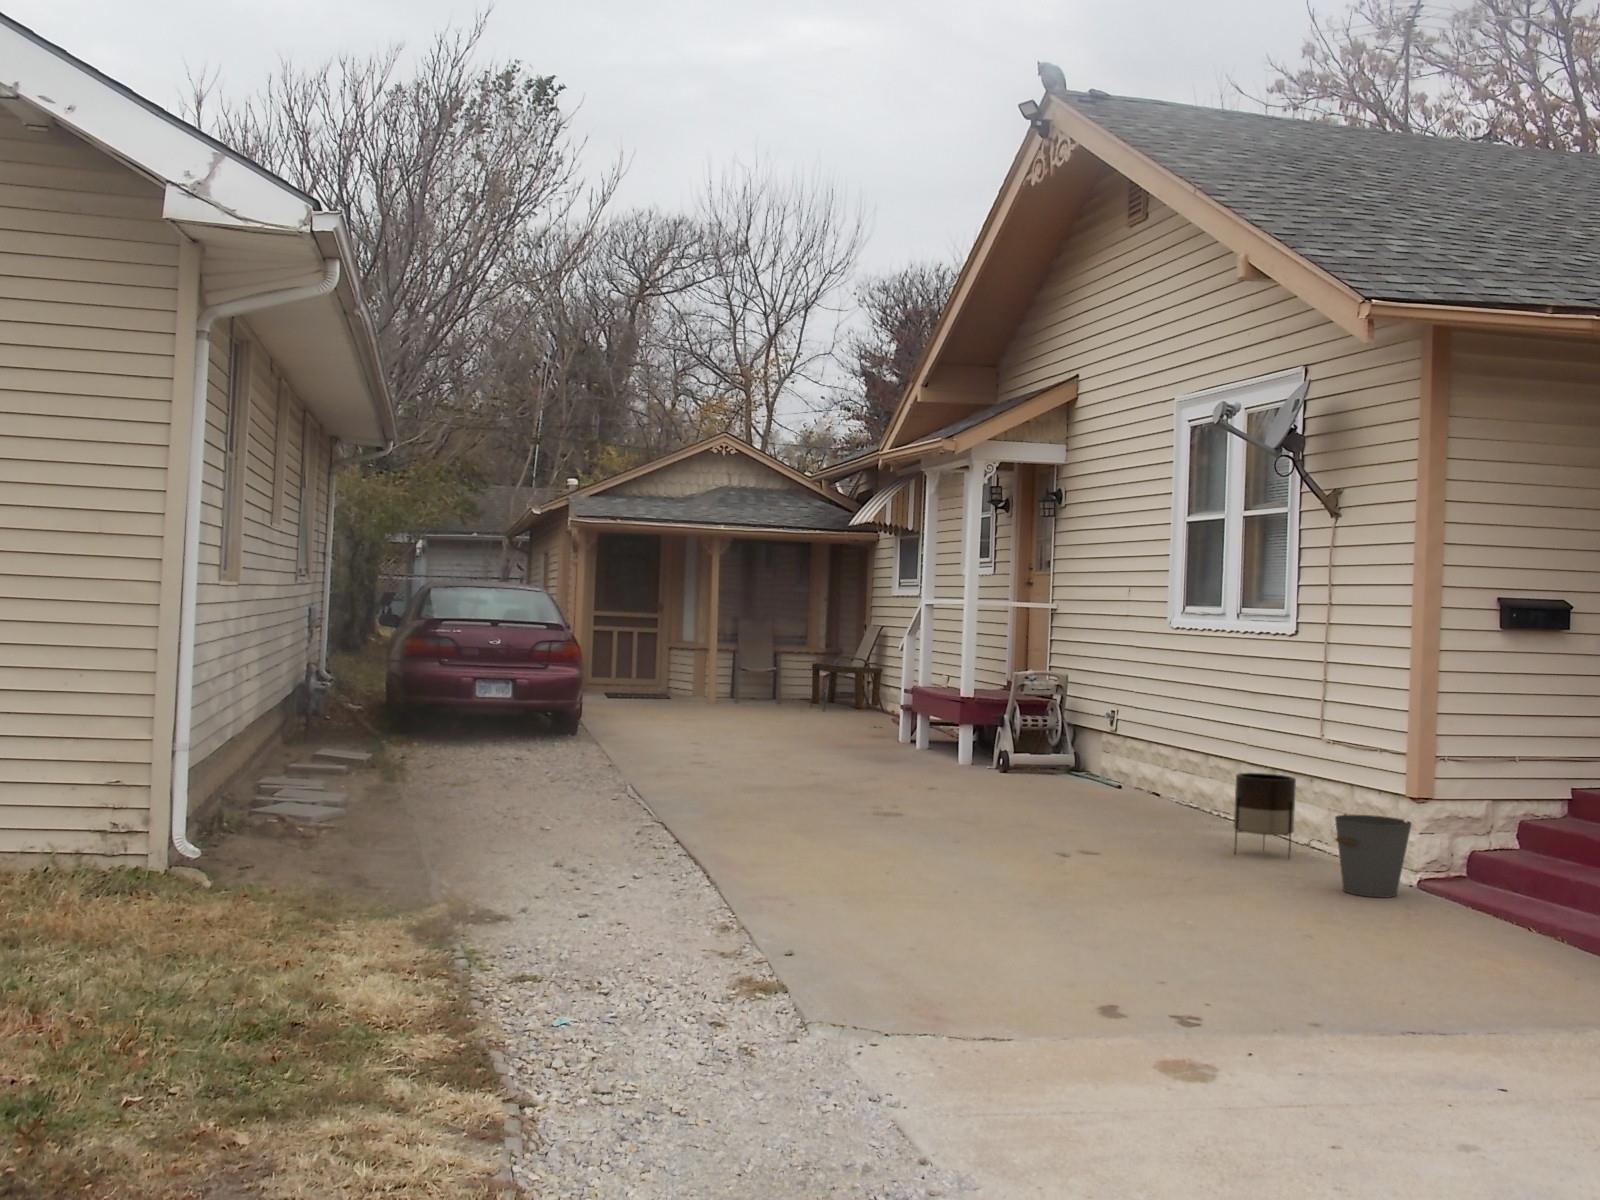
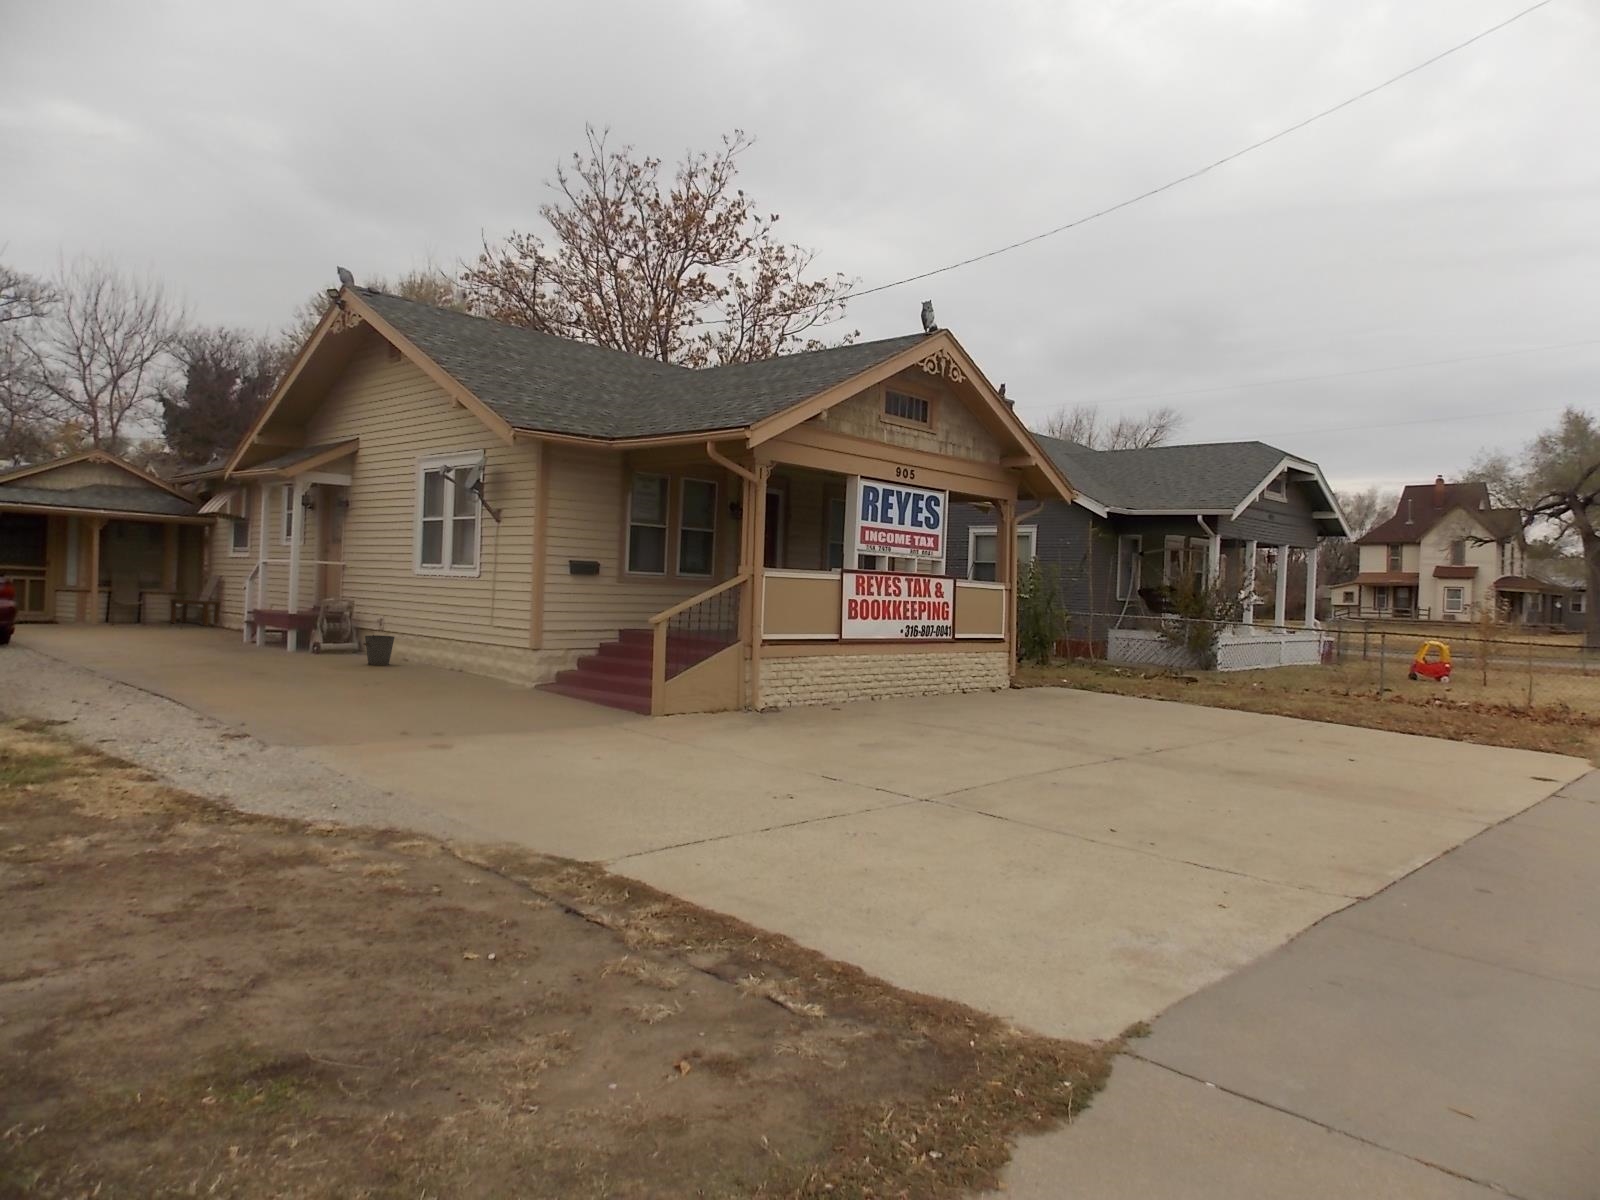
planter: present [1234,773,1296,858] -> none [450,644,479,683]
bucket: present [1335,814,1412,898] -> present [363,635,394,665]

